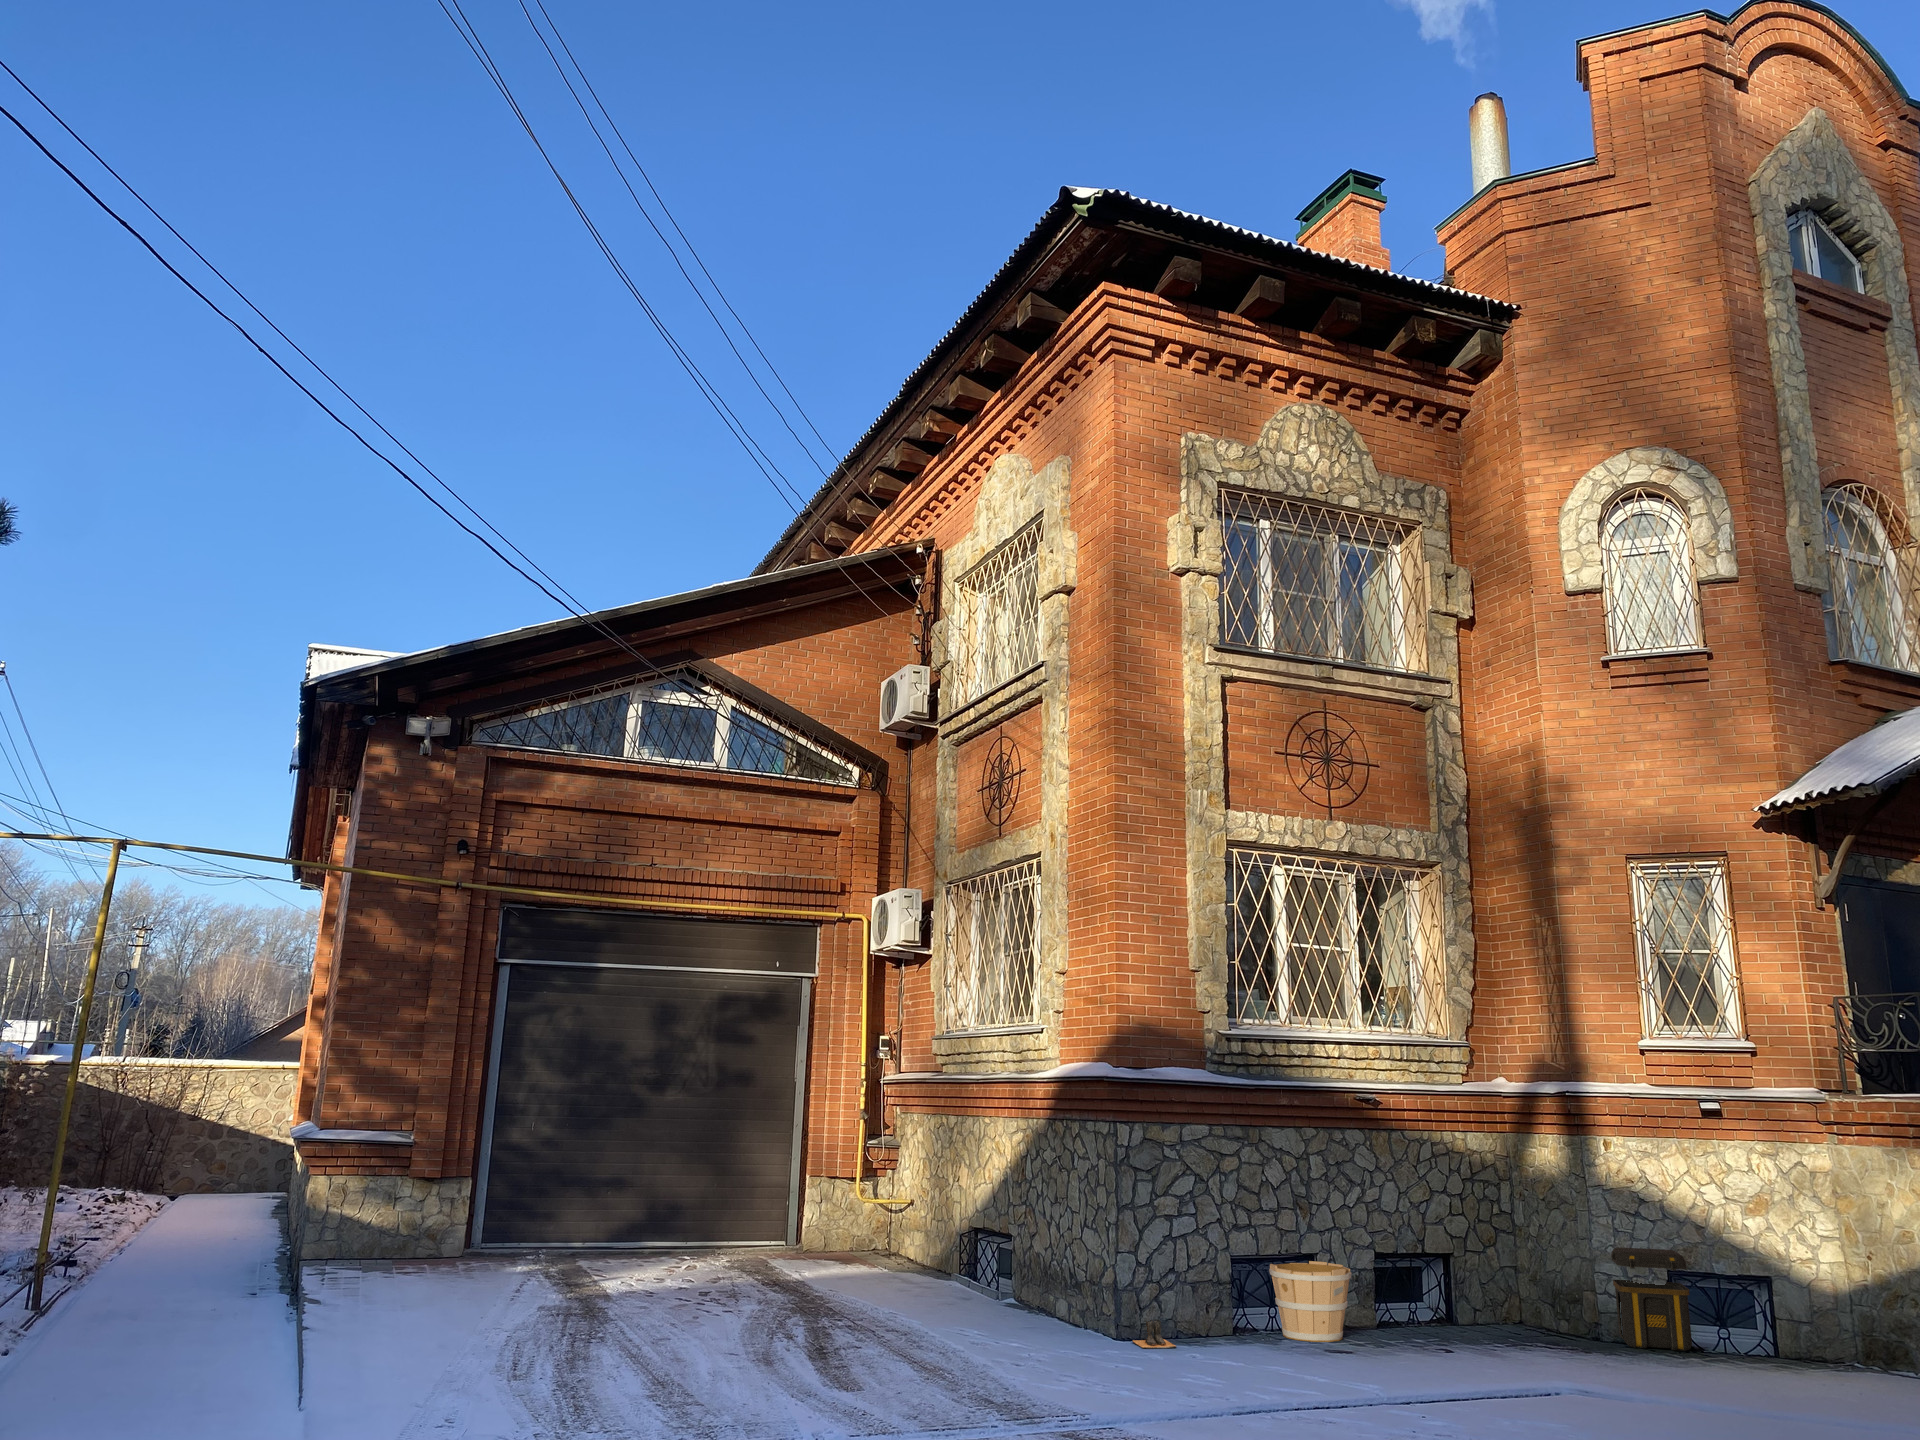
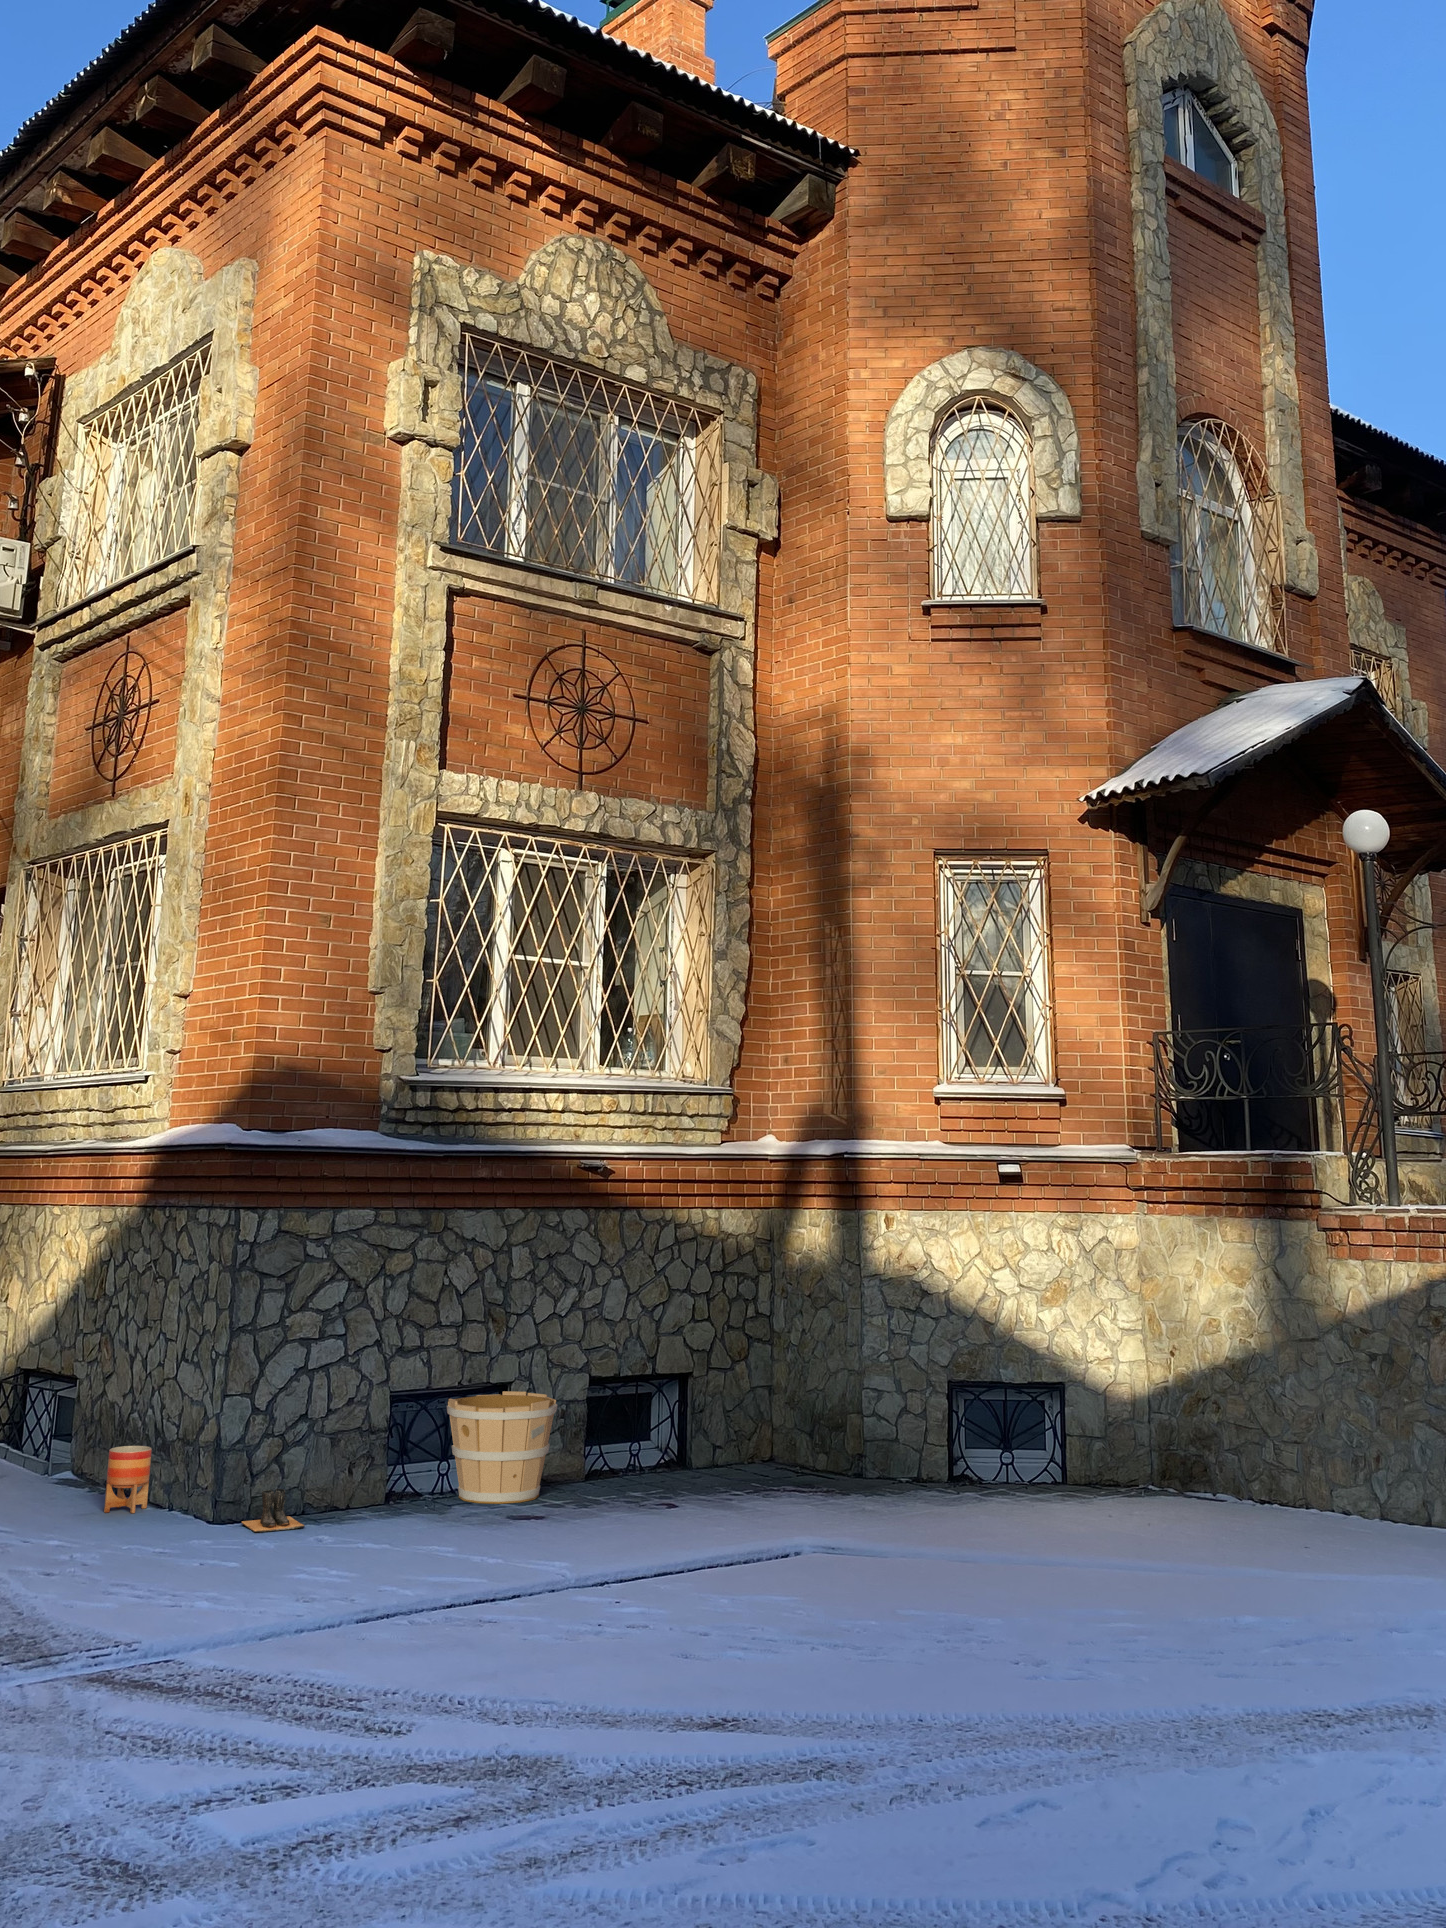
toolbox: present [1611,1247,1692,1351] -> none [885,1353,972,1482]
planter: none [1038,1285,1066,1331] -> present [104,1446,152,1513]

